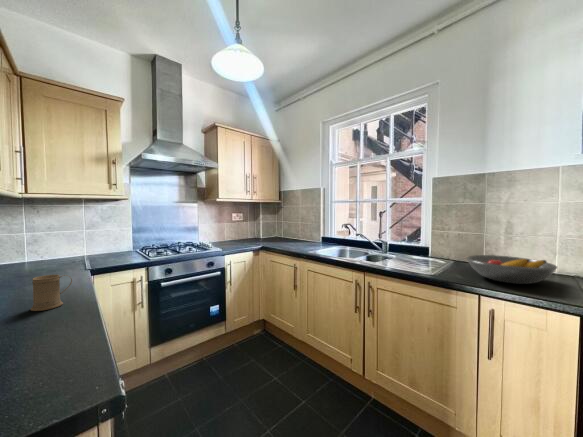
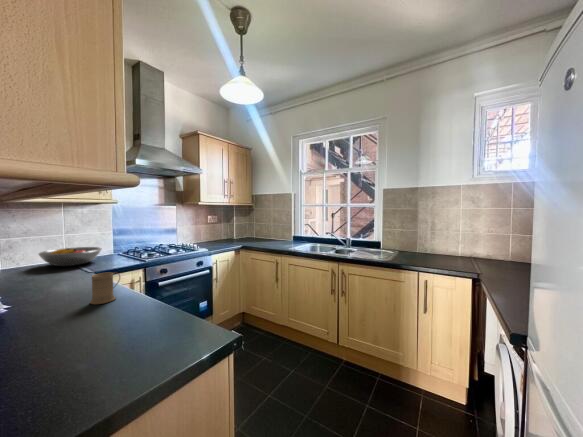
fruit bowl: present [467,255,557,284] -> present [39,247,101,266]

